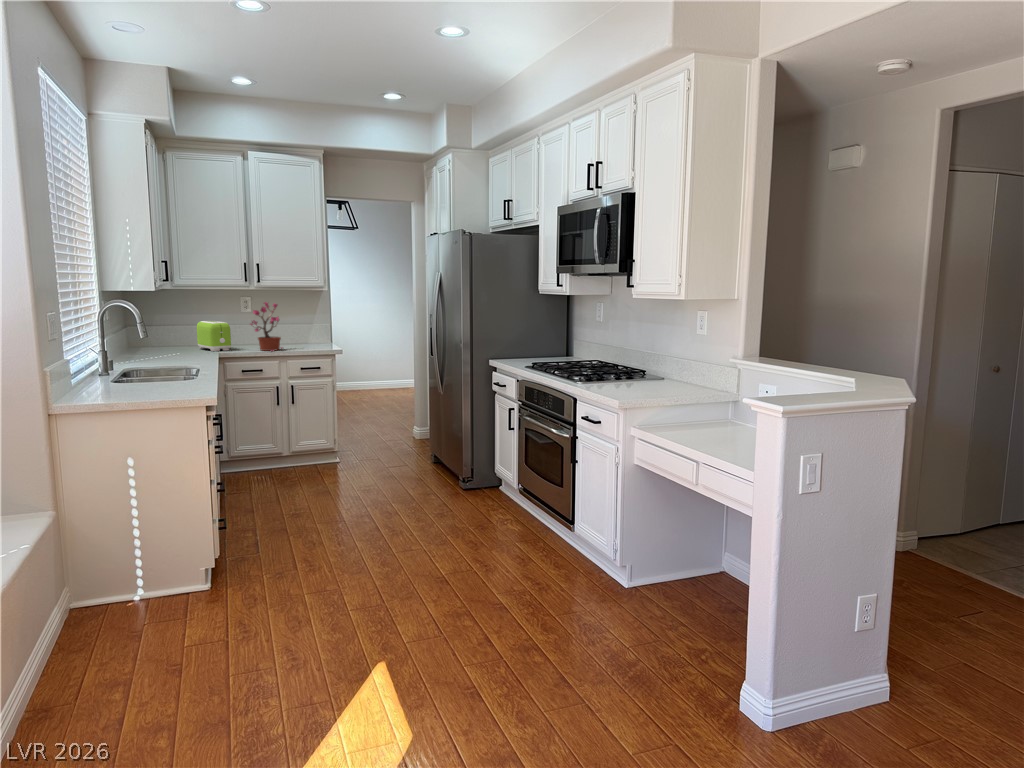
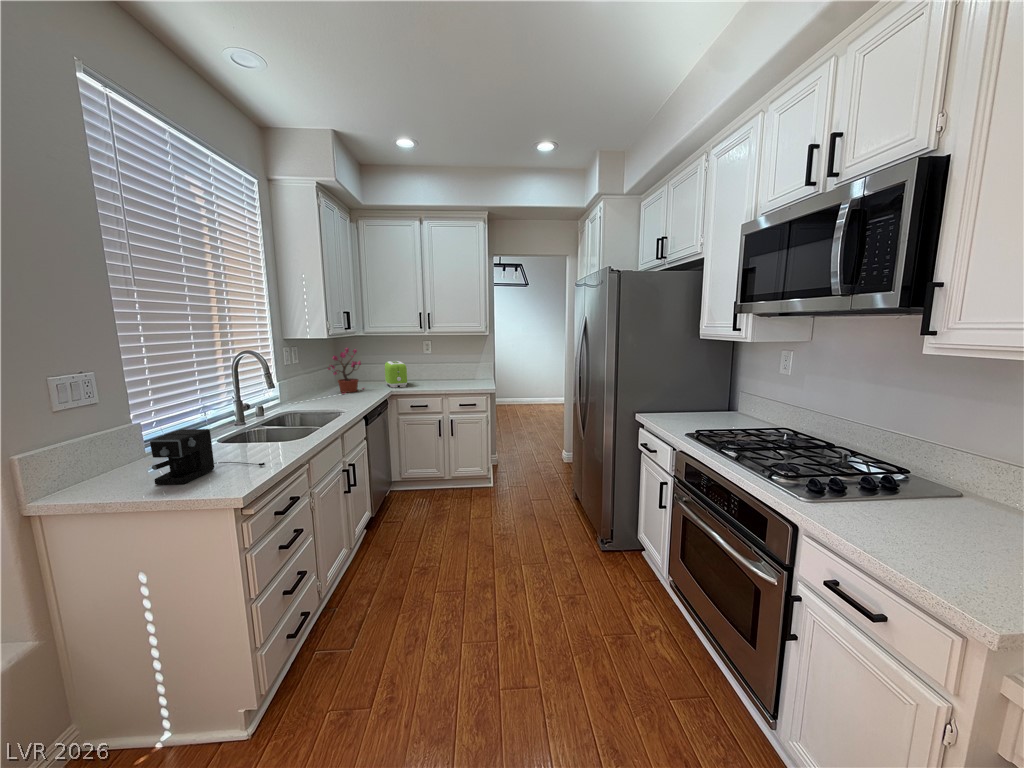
potted plant: present [251,302,281,351] -> present [328,348,364,394]
coffee maker: none [125,357,197,396] -> present [150,429,265,484]

